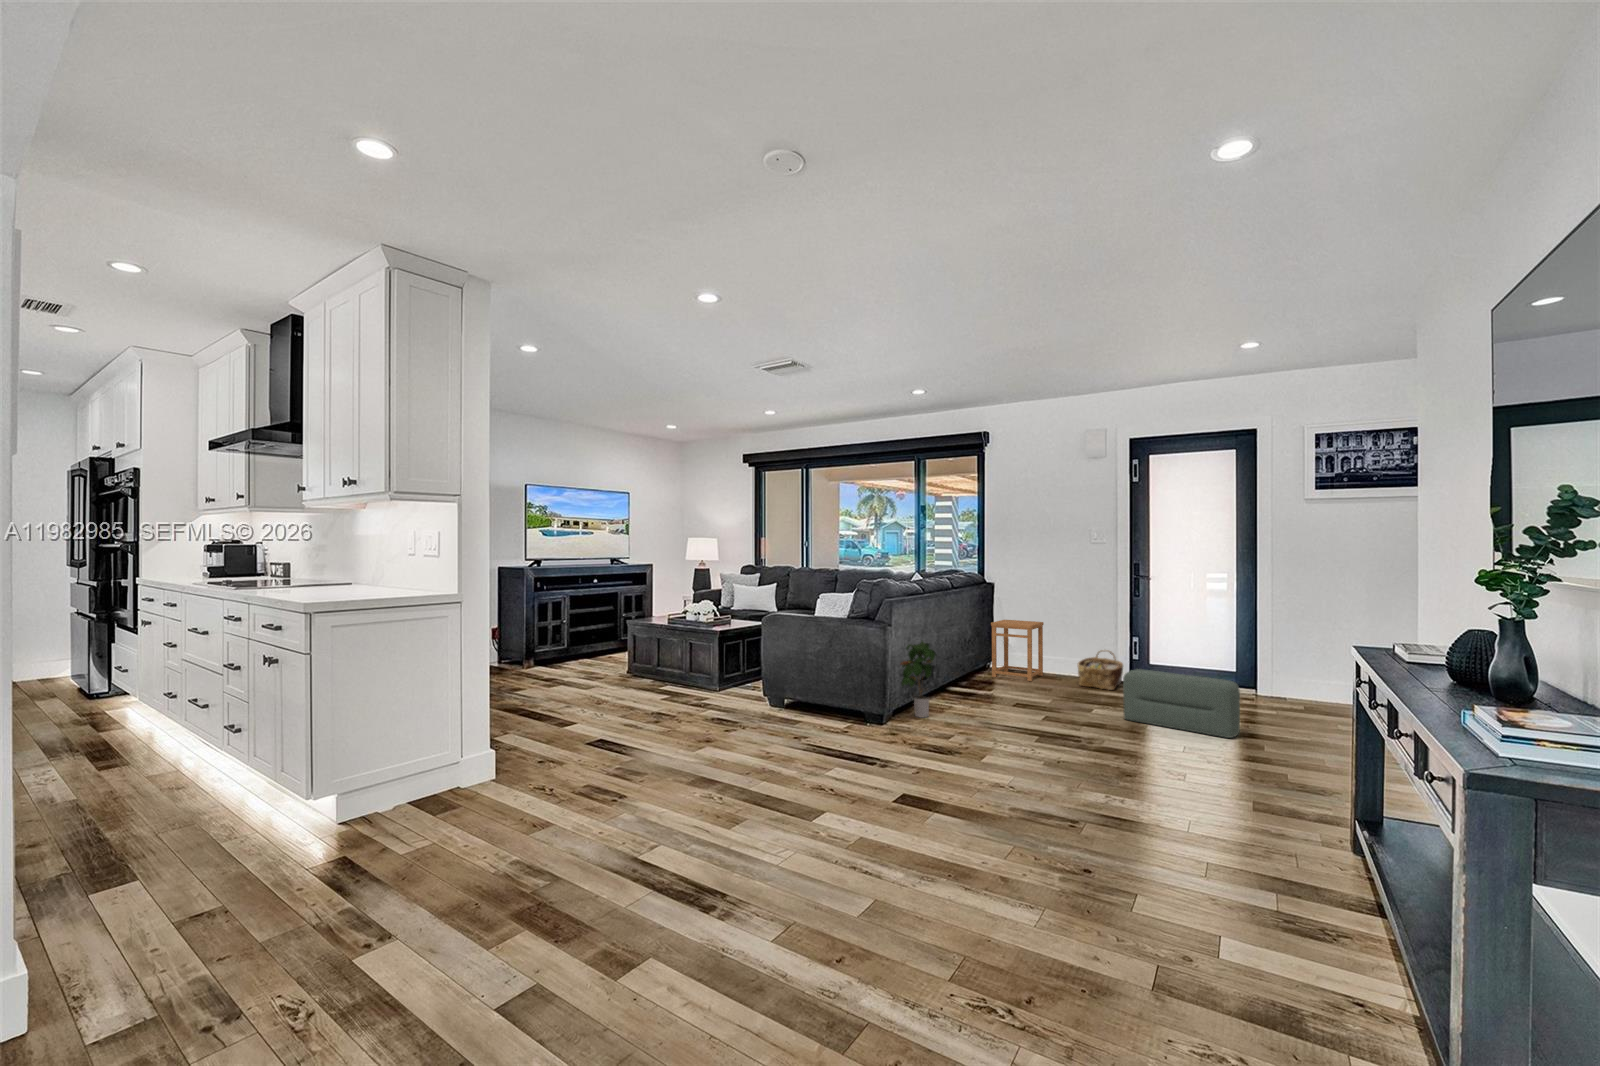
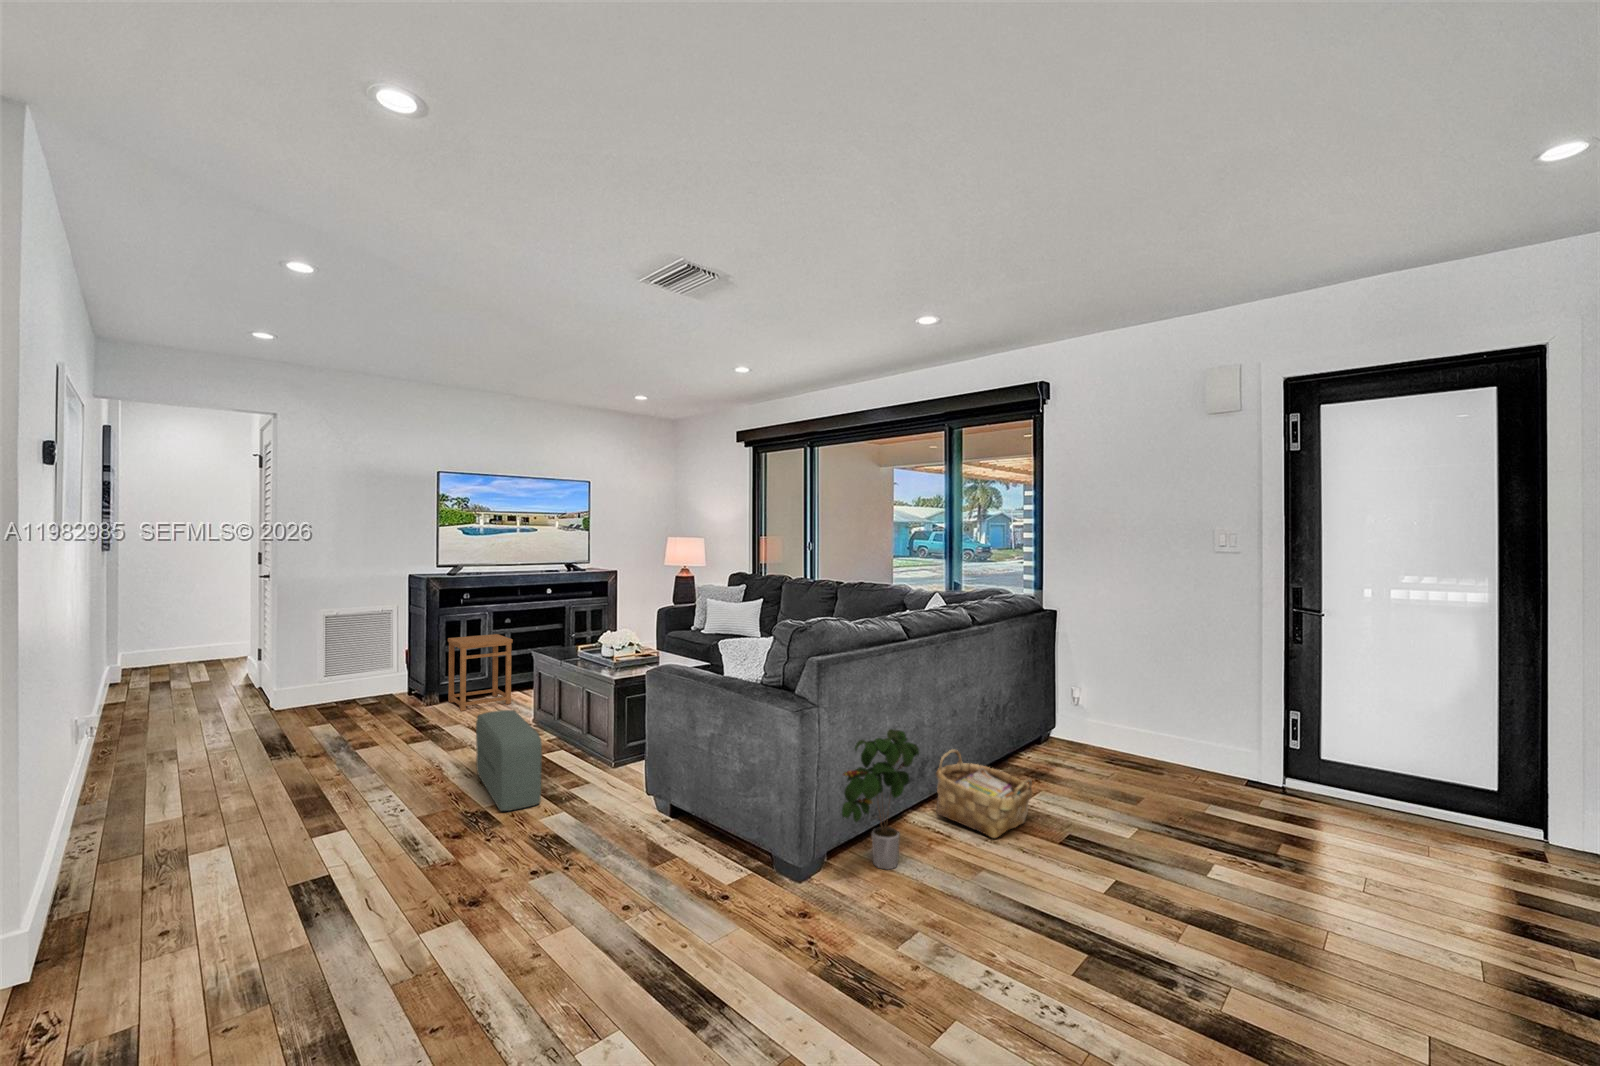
side table: present [991,620,1044,681] -> present [448,634,513,711]
woven basket: present [1077,650,1123,690] -> present [936,750,1033,838]
pouf: present [1123,669,1240,738] -> present [476,710,542,811]

